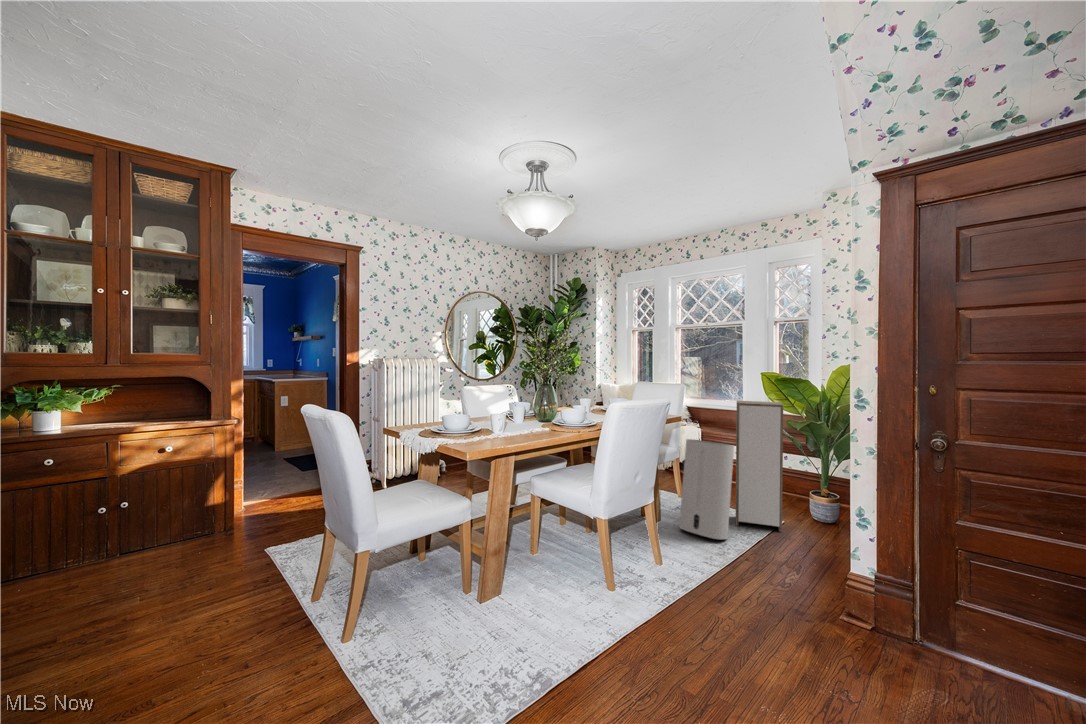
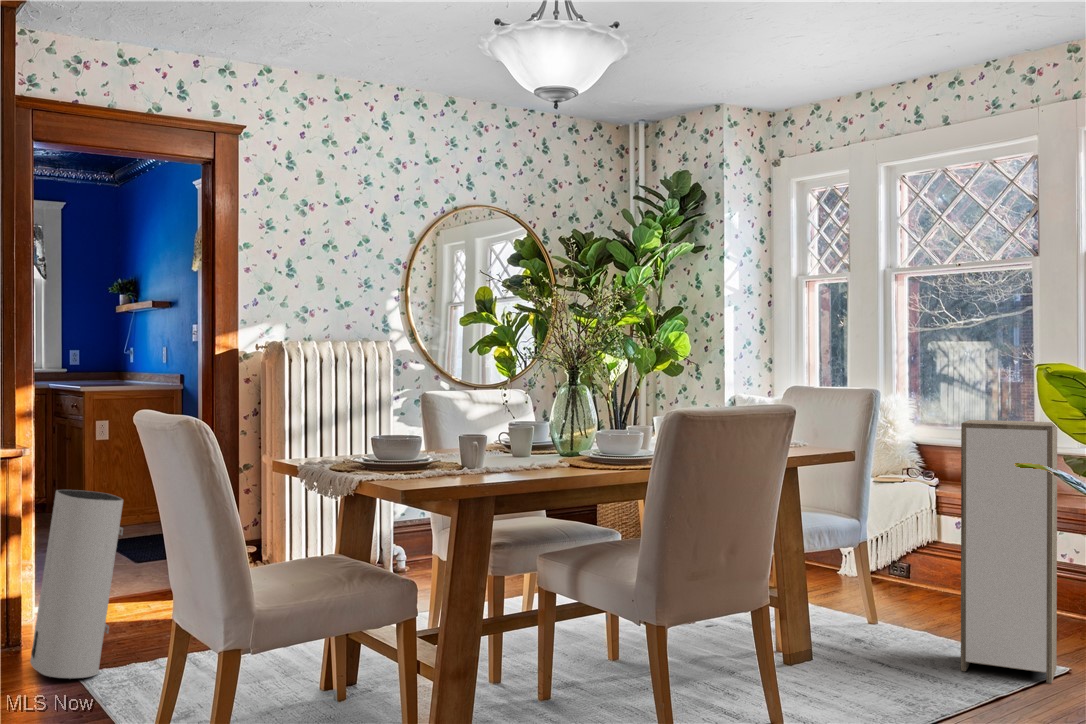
air purifier: present [679,439,734,540] -> present [30,490,123,679]

